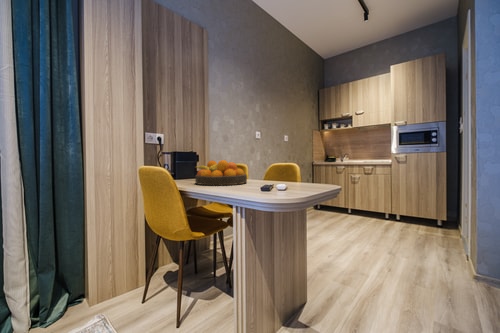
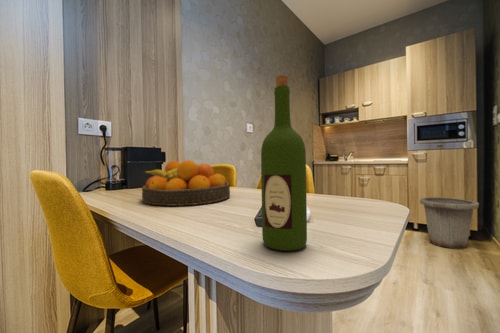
wine bottle: none [264,126,283,195] -> present [261,75,307,251]
trash can: none [399,192,444,234] -> present [420,197,479,249]

